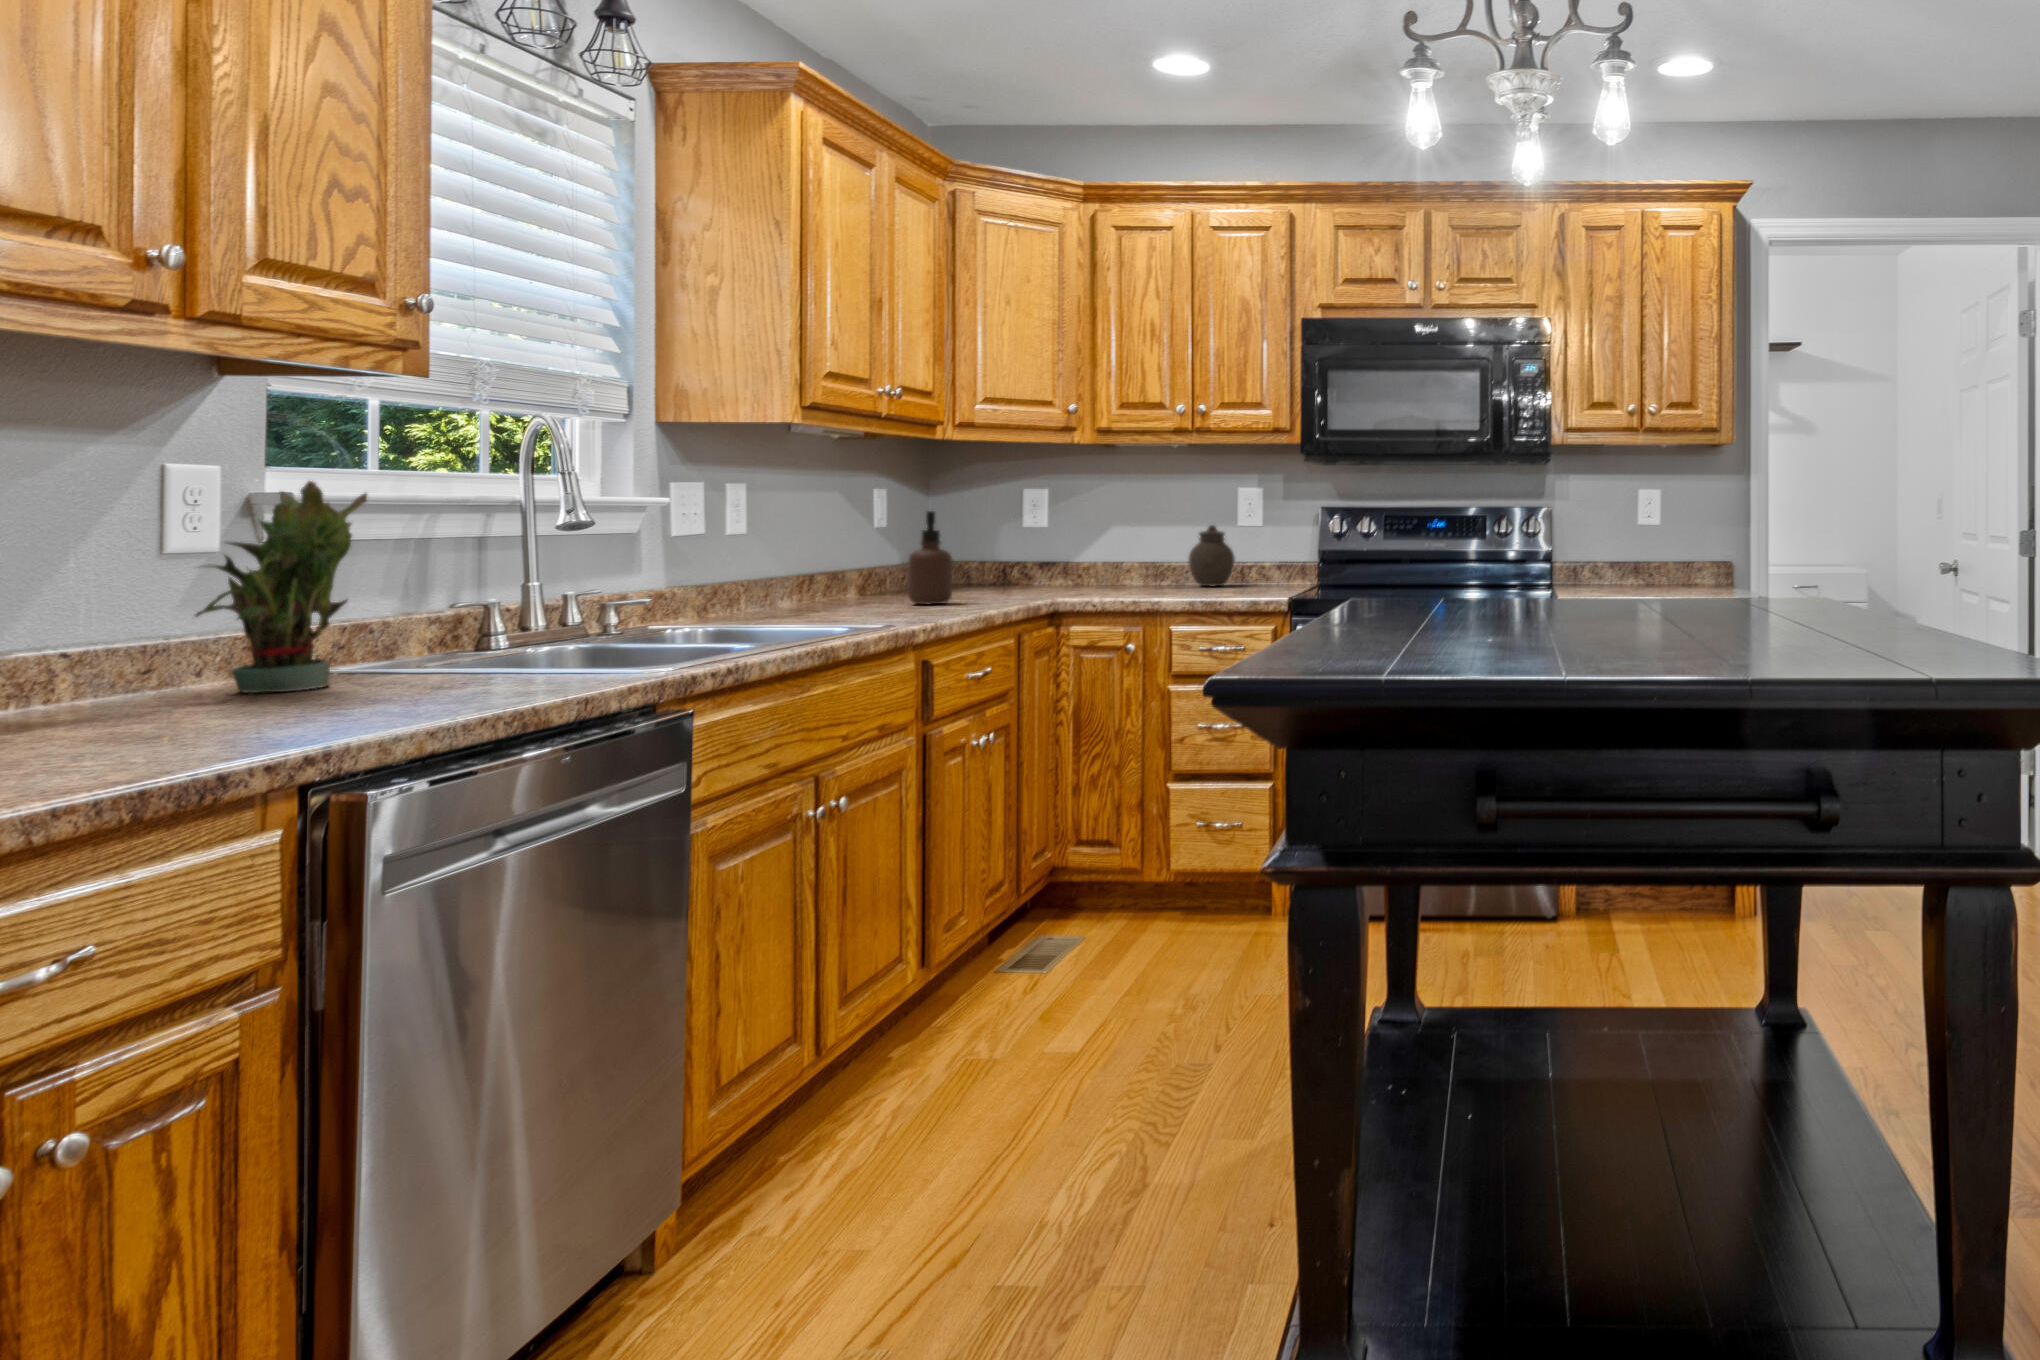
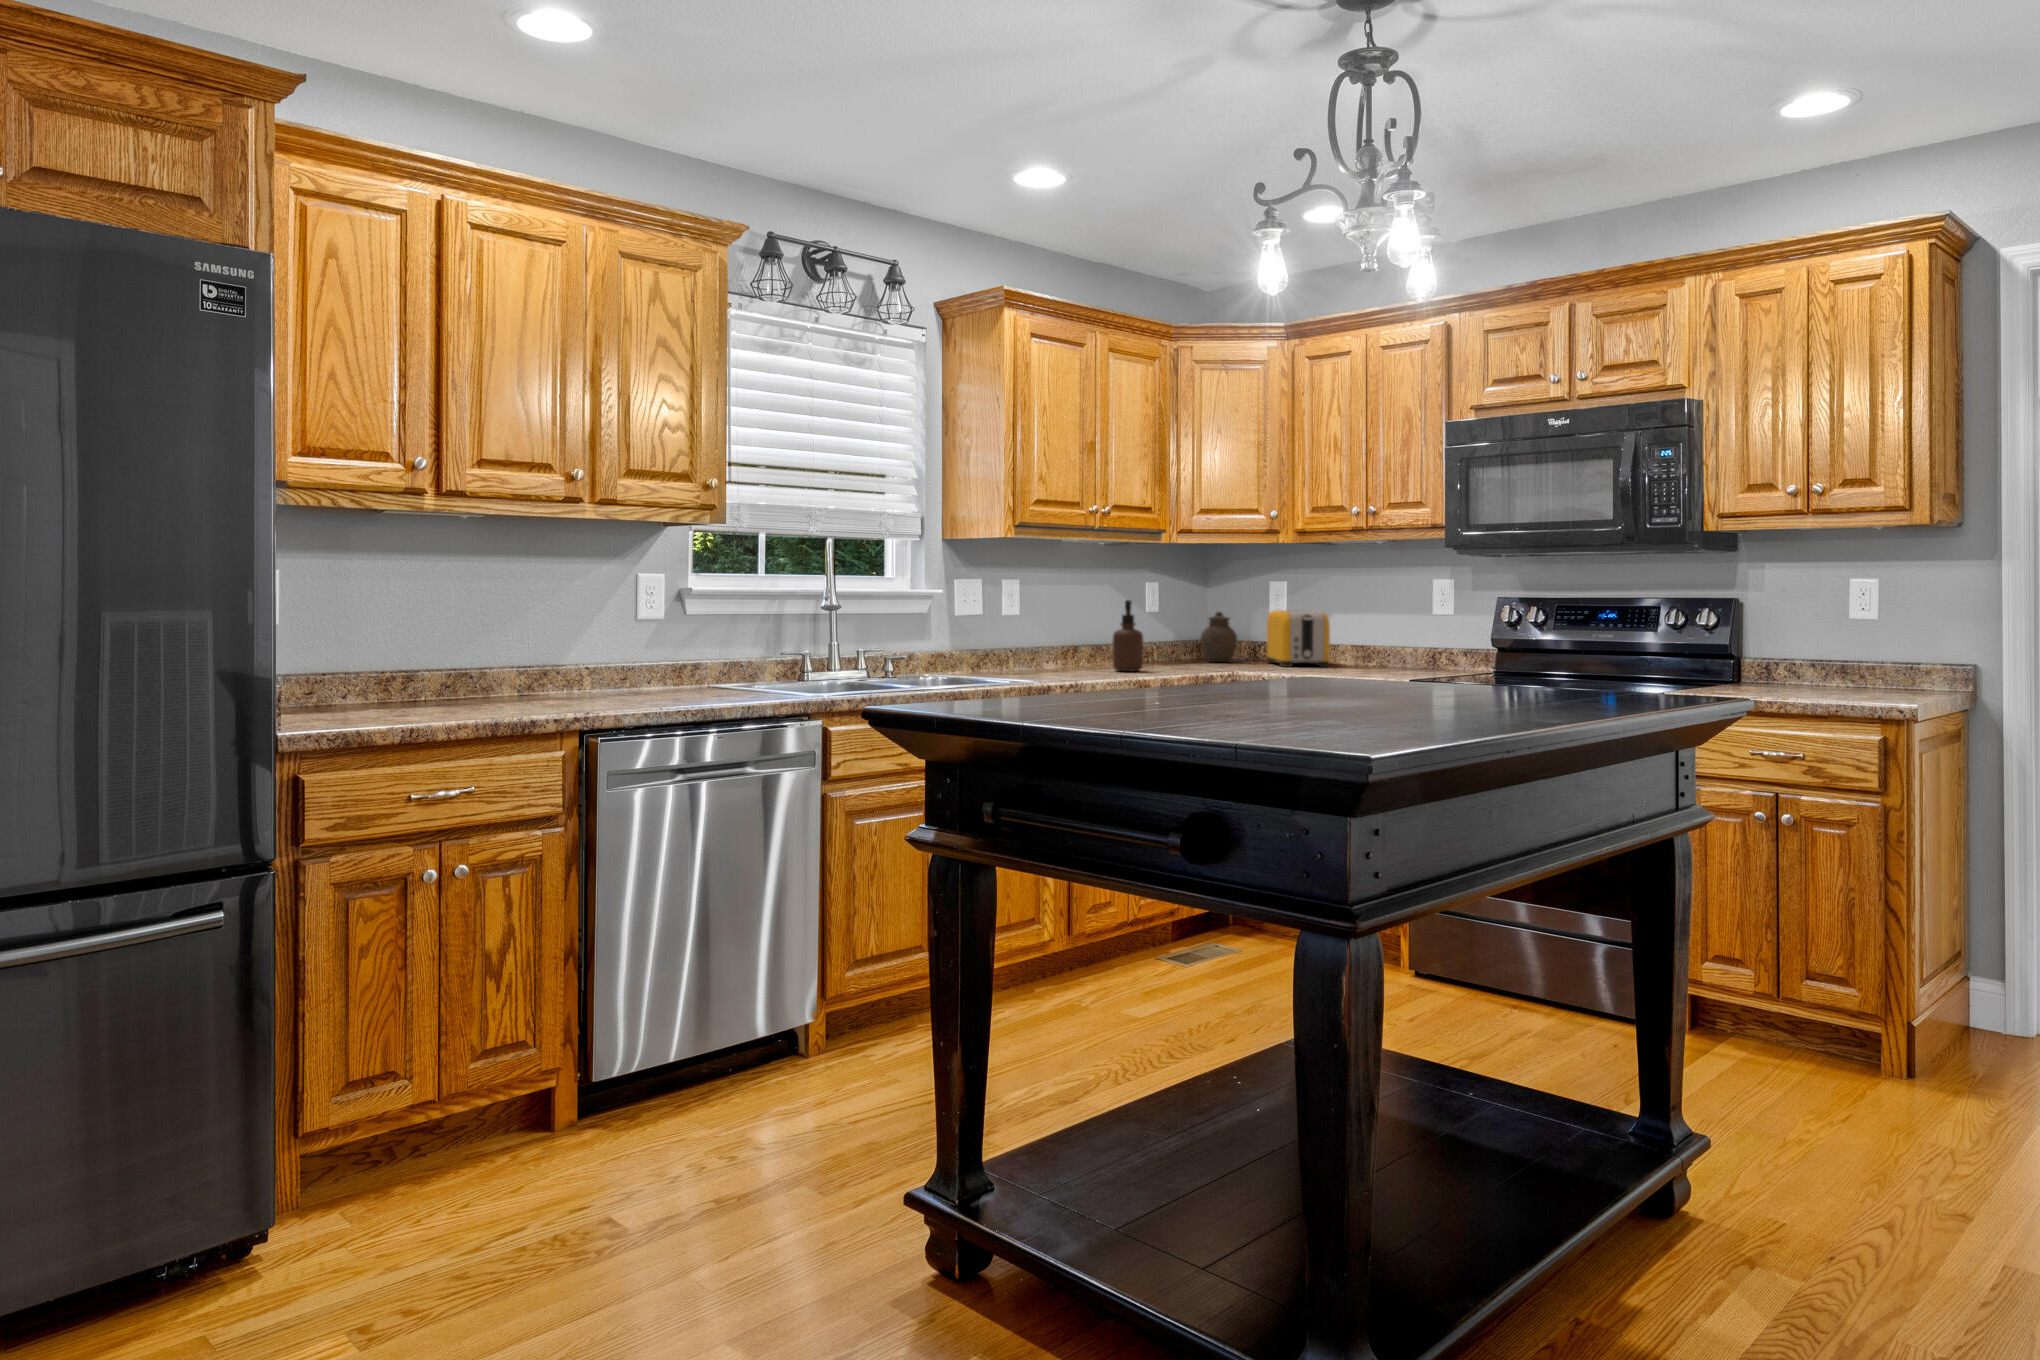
potted plant: present [195,481,367,693] -> none [629,584,703,693]
toaster: none [1037,523,1131,589] -> present [1267,610,1330,667]
jar: present [1188,525,1235,586] -> present [1200,612,1237,662]

